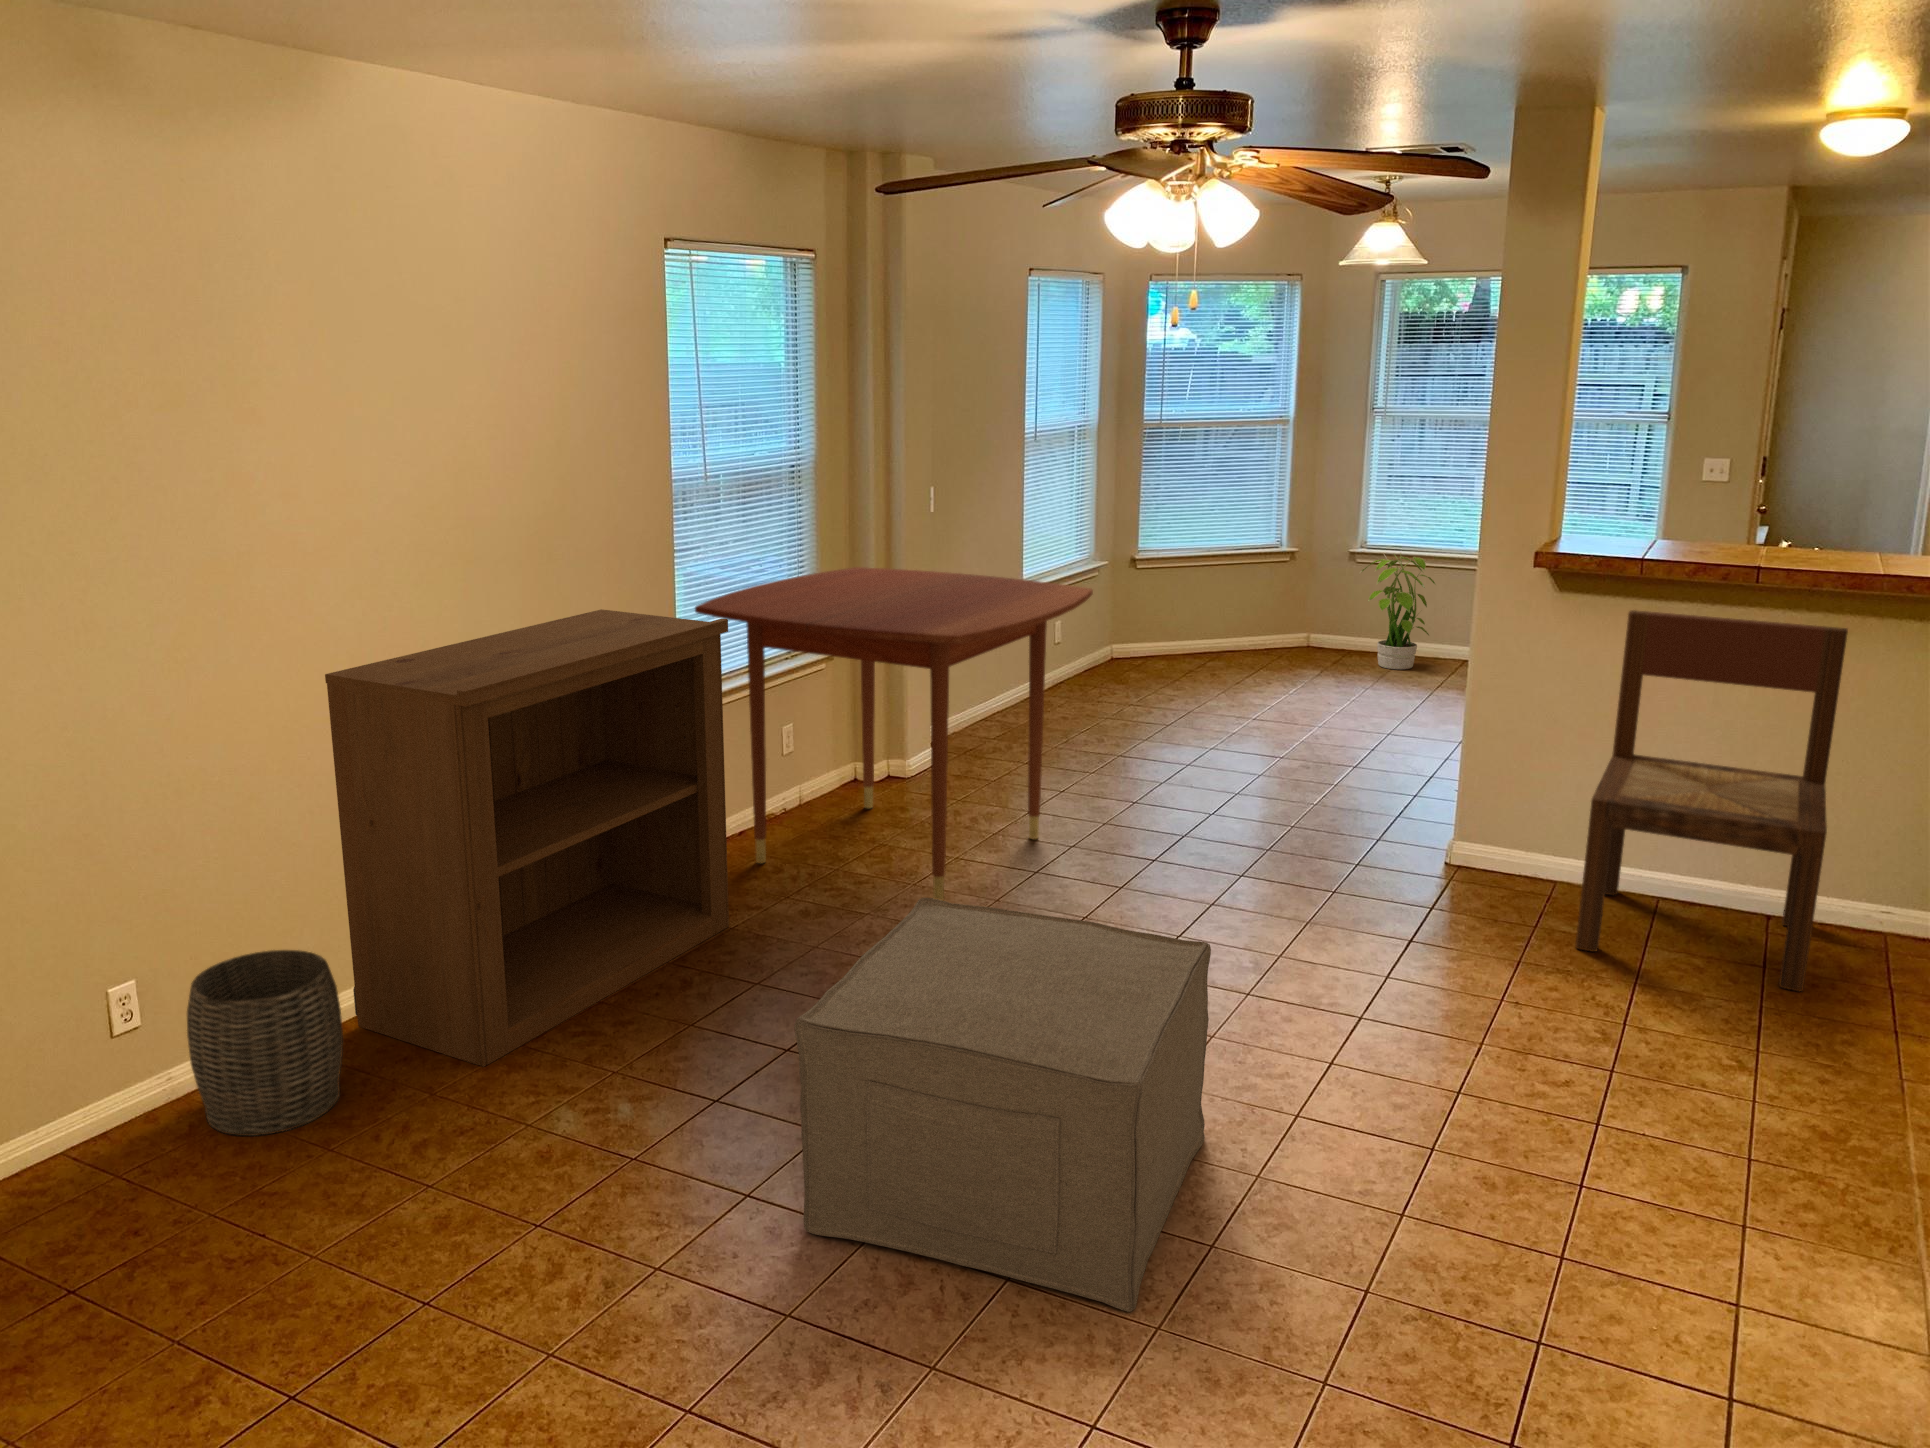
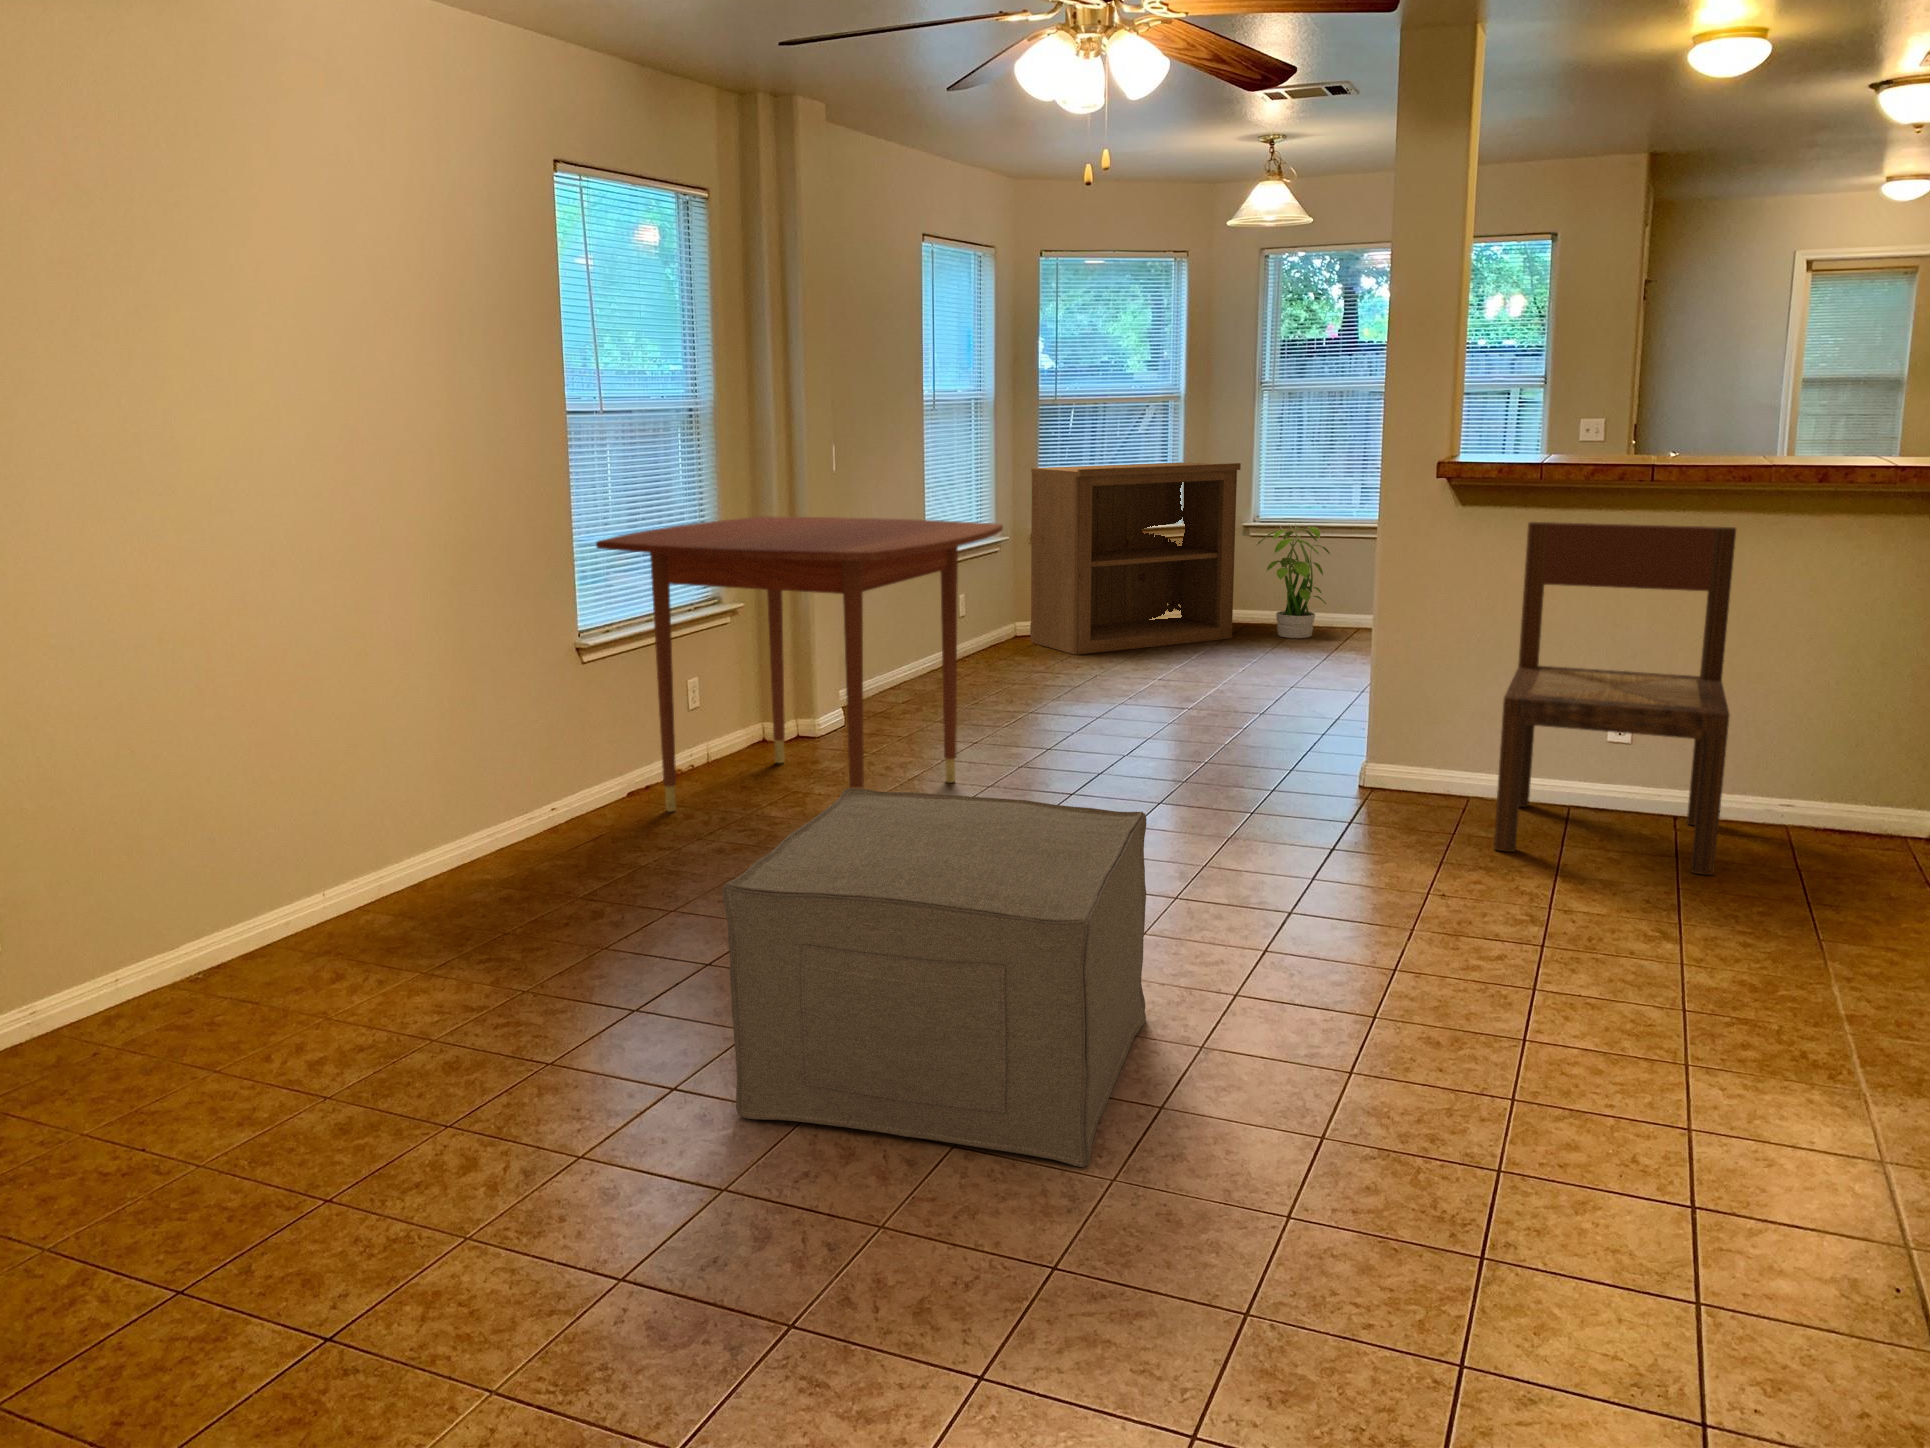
bookshelf: present [325,609,729,1067] -> present [1030,462,1241,655]
woven basket: present [187,950,343,1136] -> none [51,871,227,1066]

